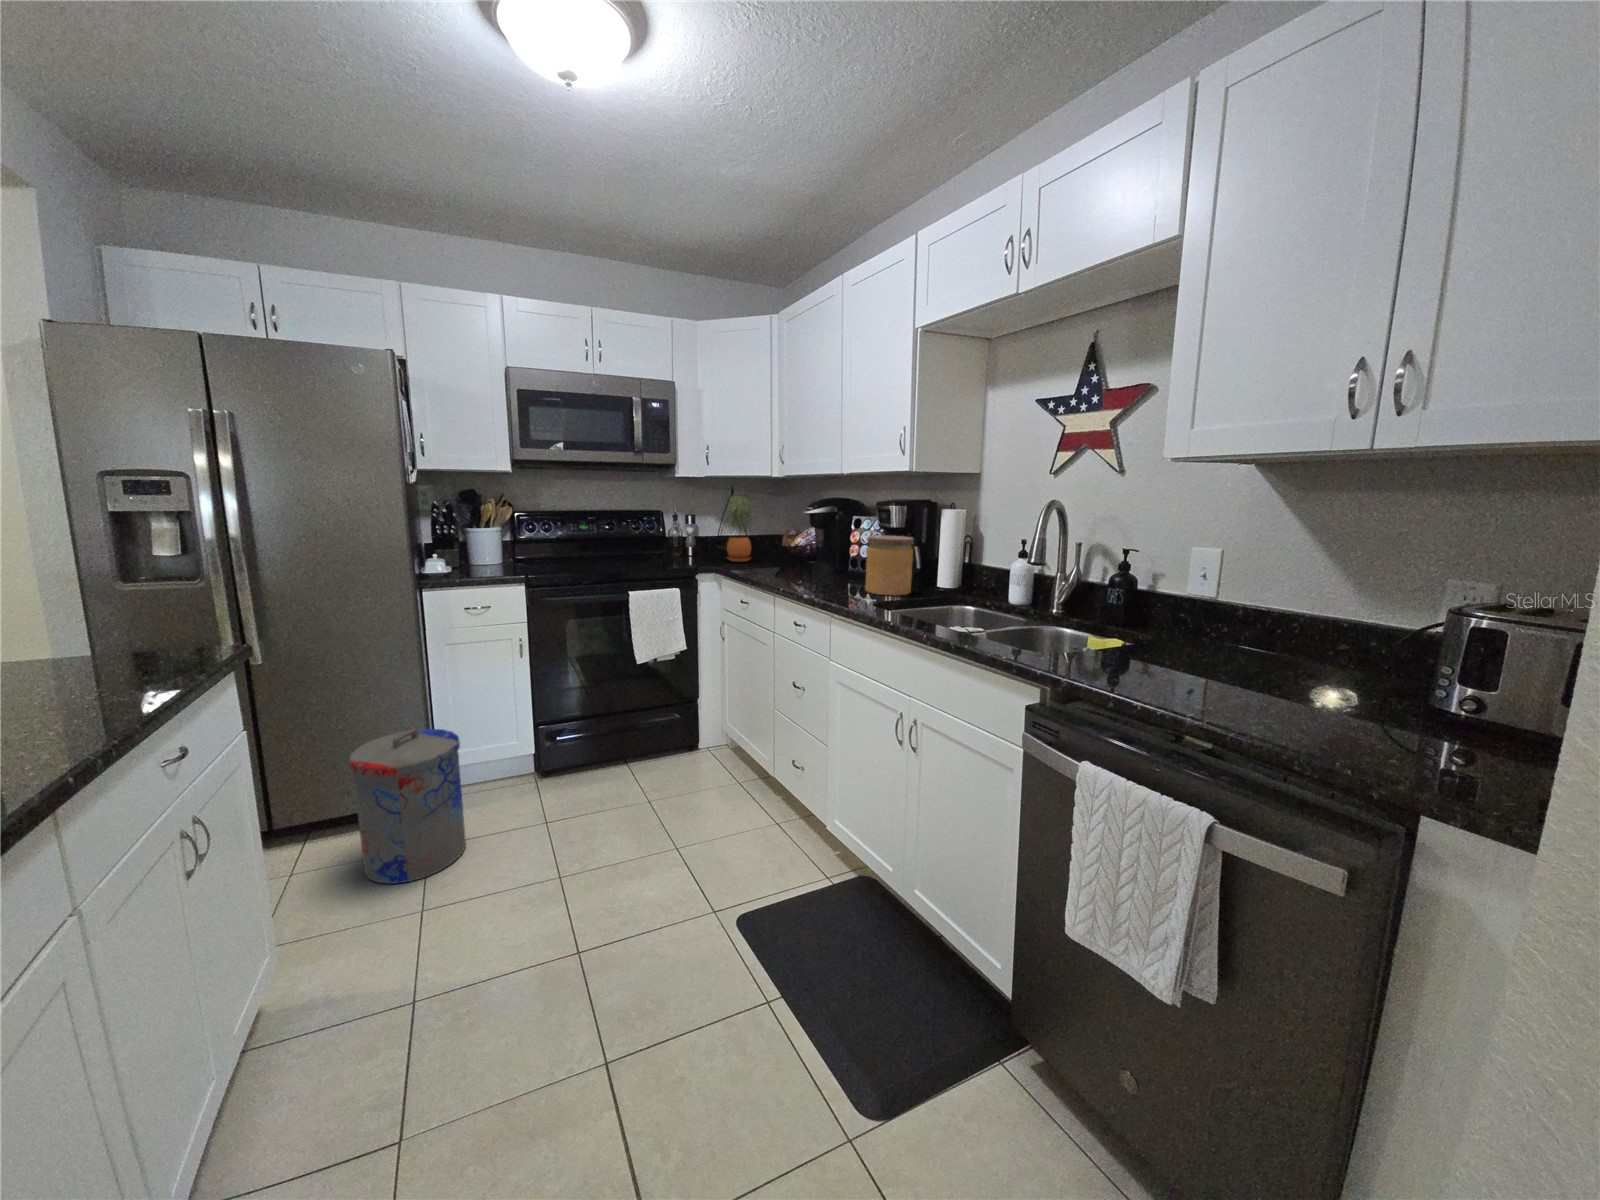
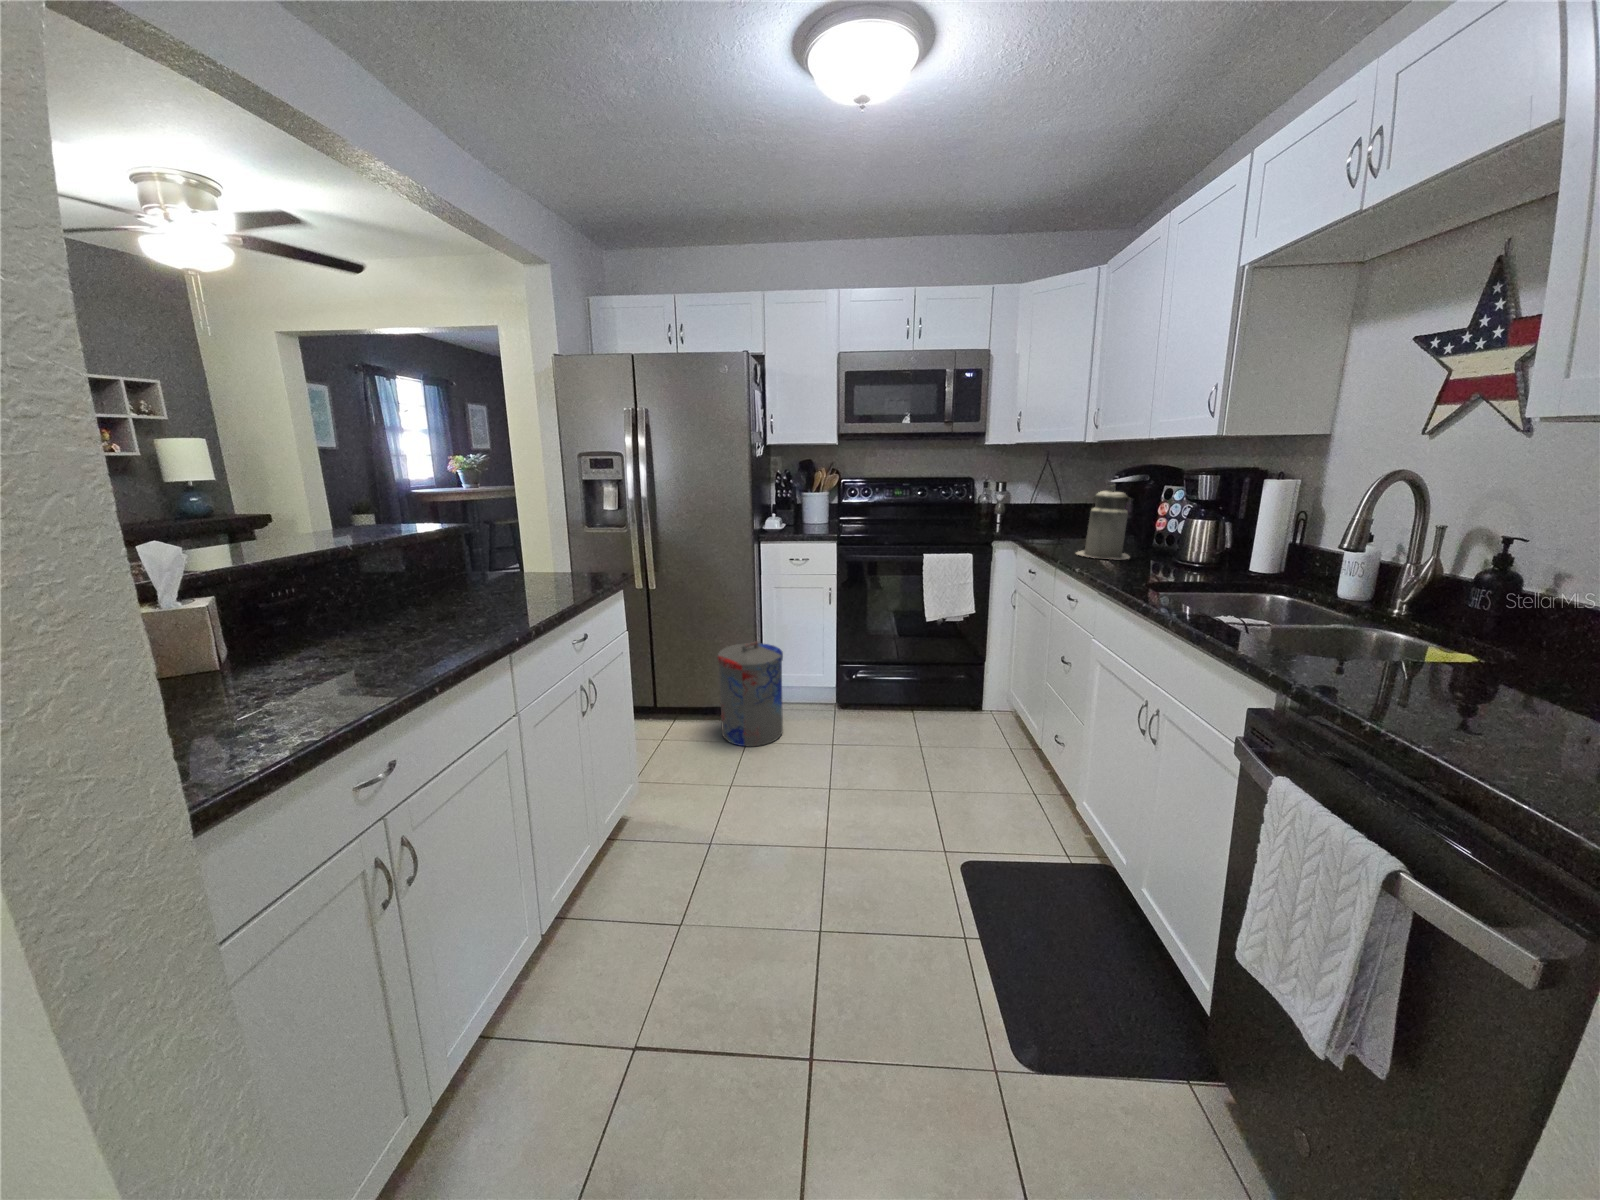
potted plant: present [727,496,751,562] -> none [1029,461,1063,530]
canister: none [793,515,841,586] -> present [1076,485,1130,559]
jar: present [865,536,914,596] -> none [1148,508,1215,575]

